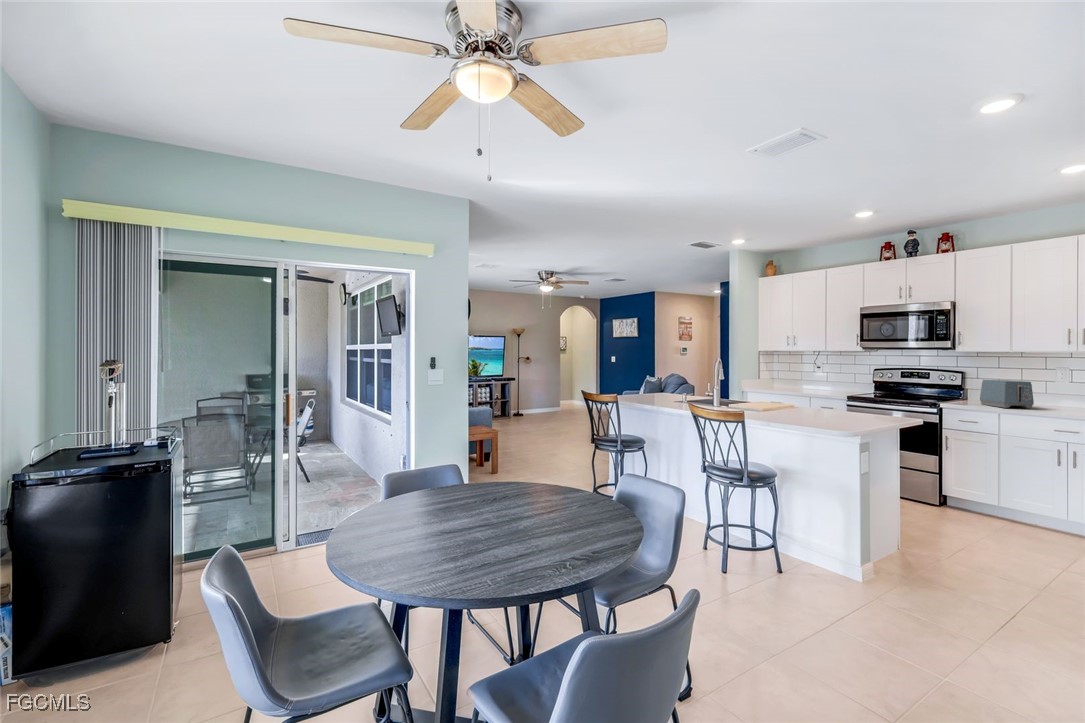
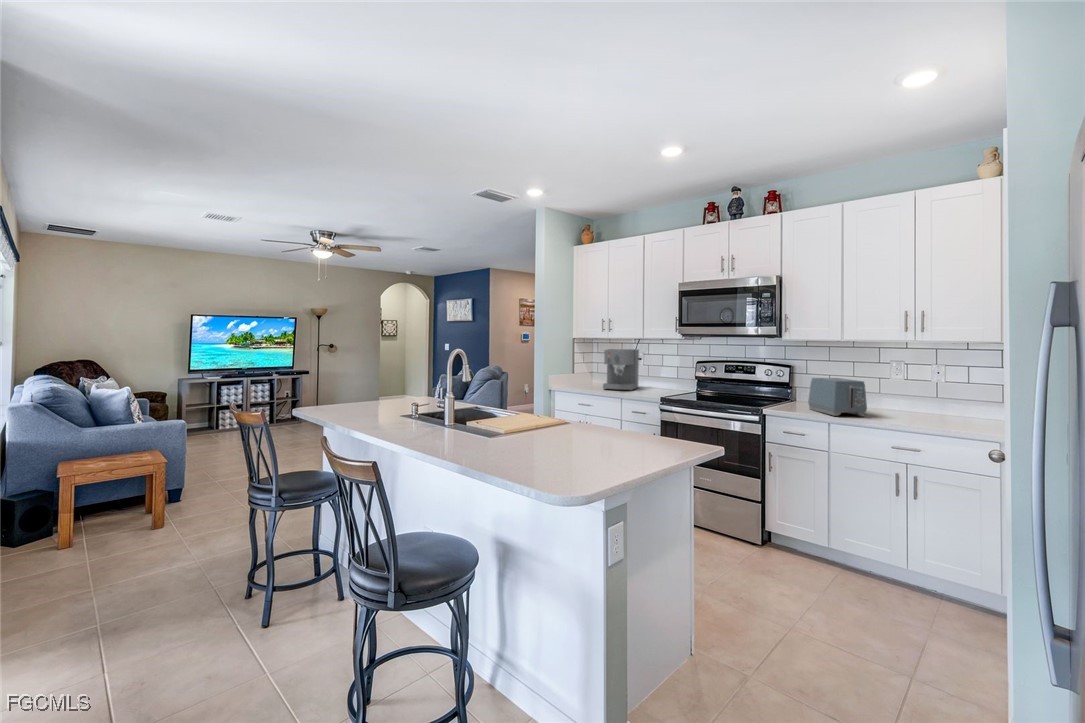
coffee maker: none [789,359,818,391] -> present [603,349,639,391]

